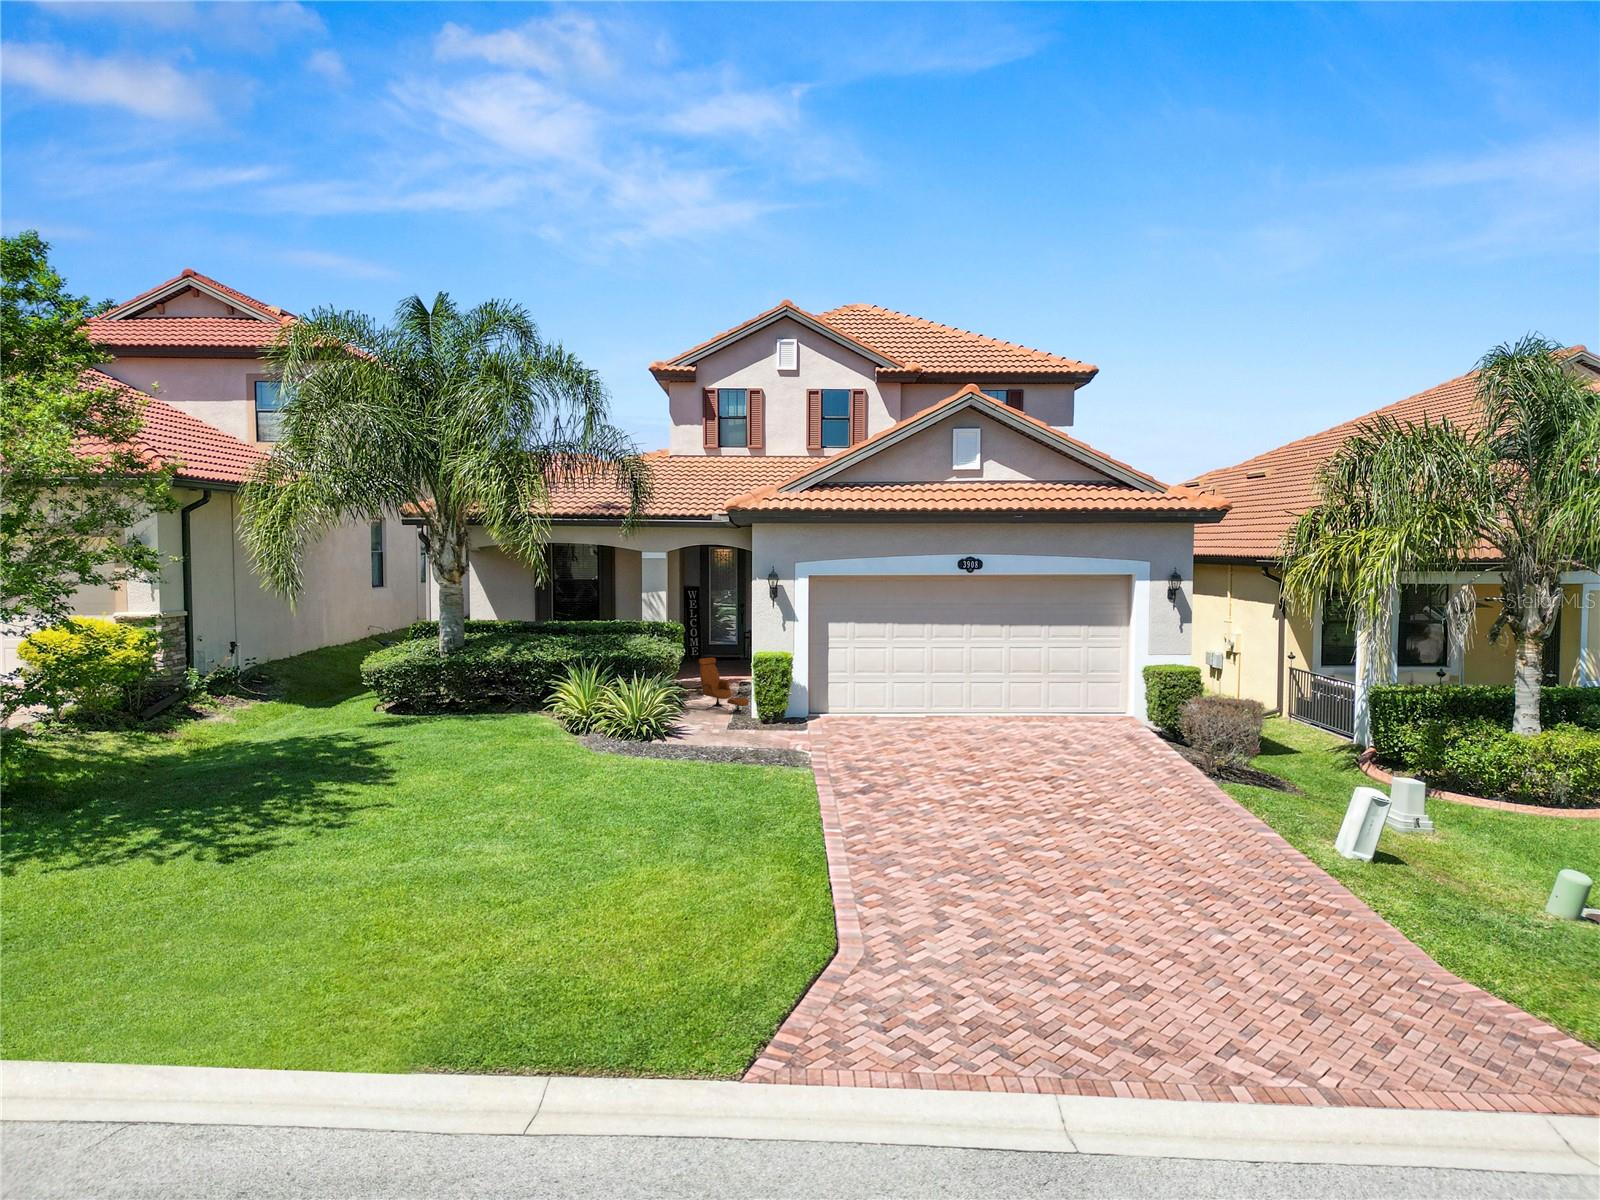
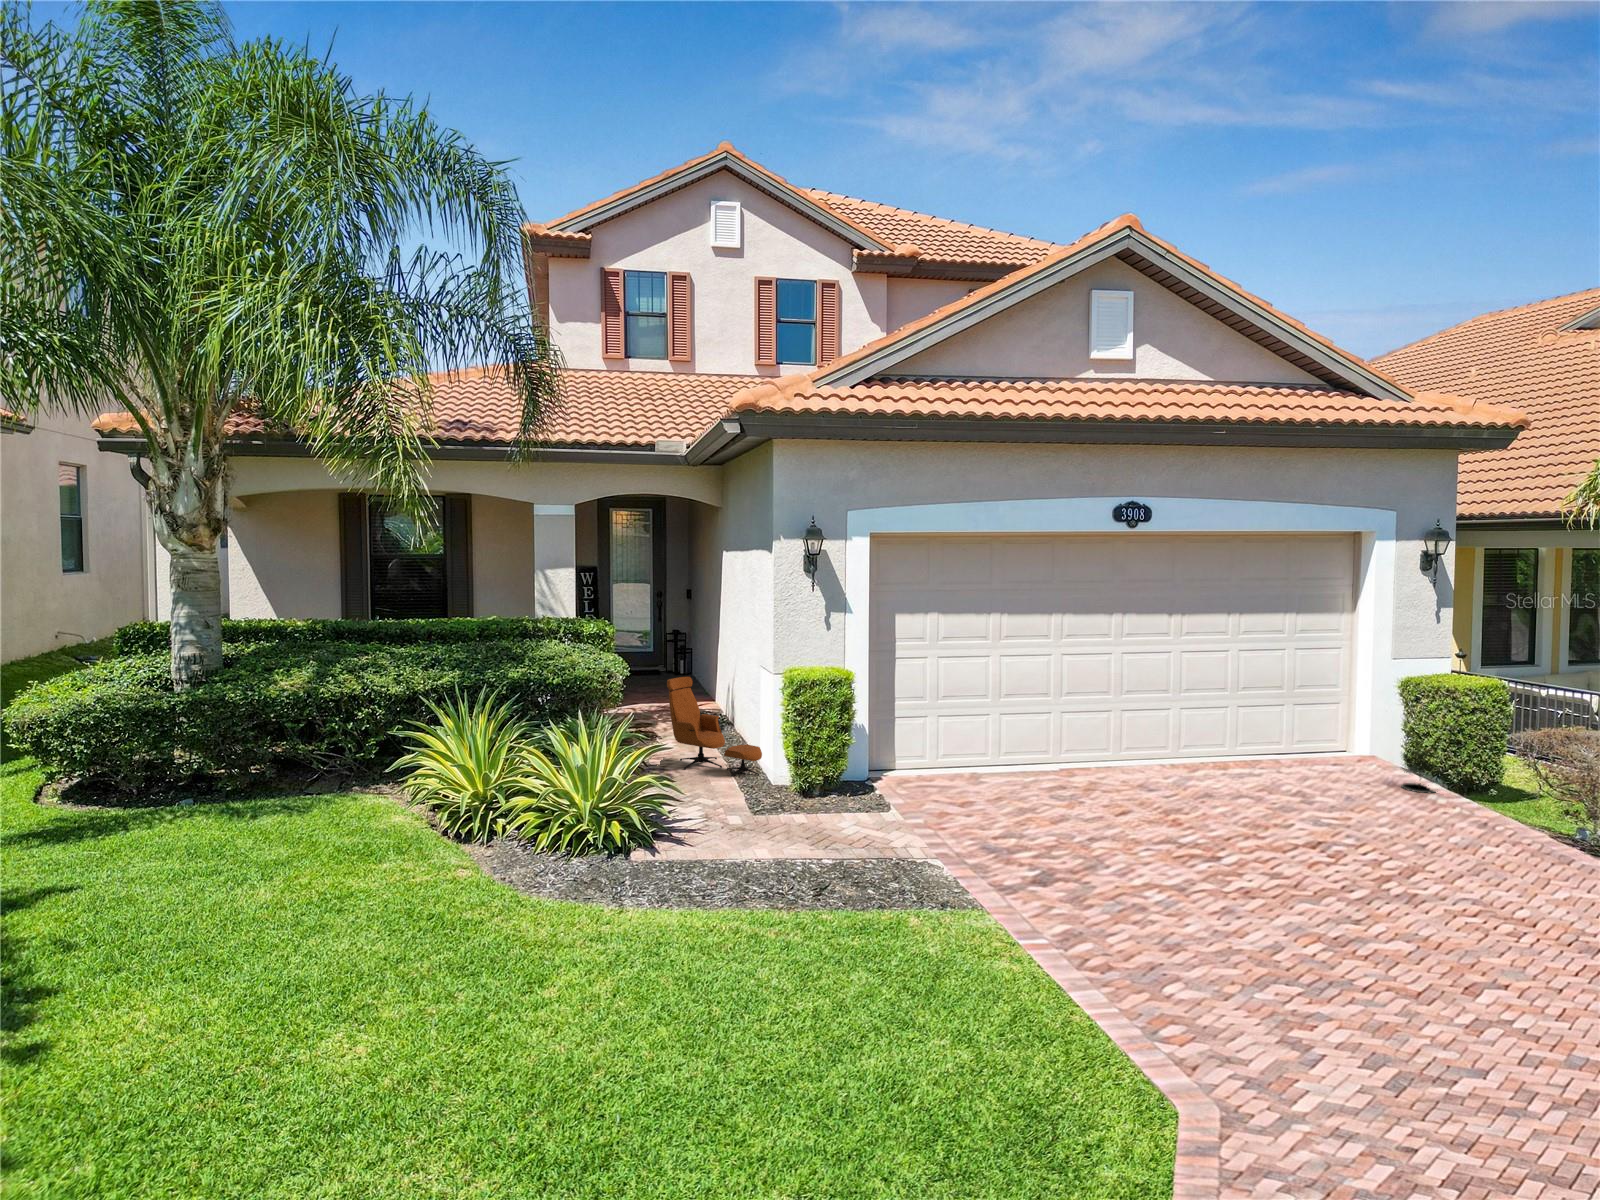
potted tree: none [1134,702,1160,740] -> present [1402,740,1440,793]

